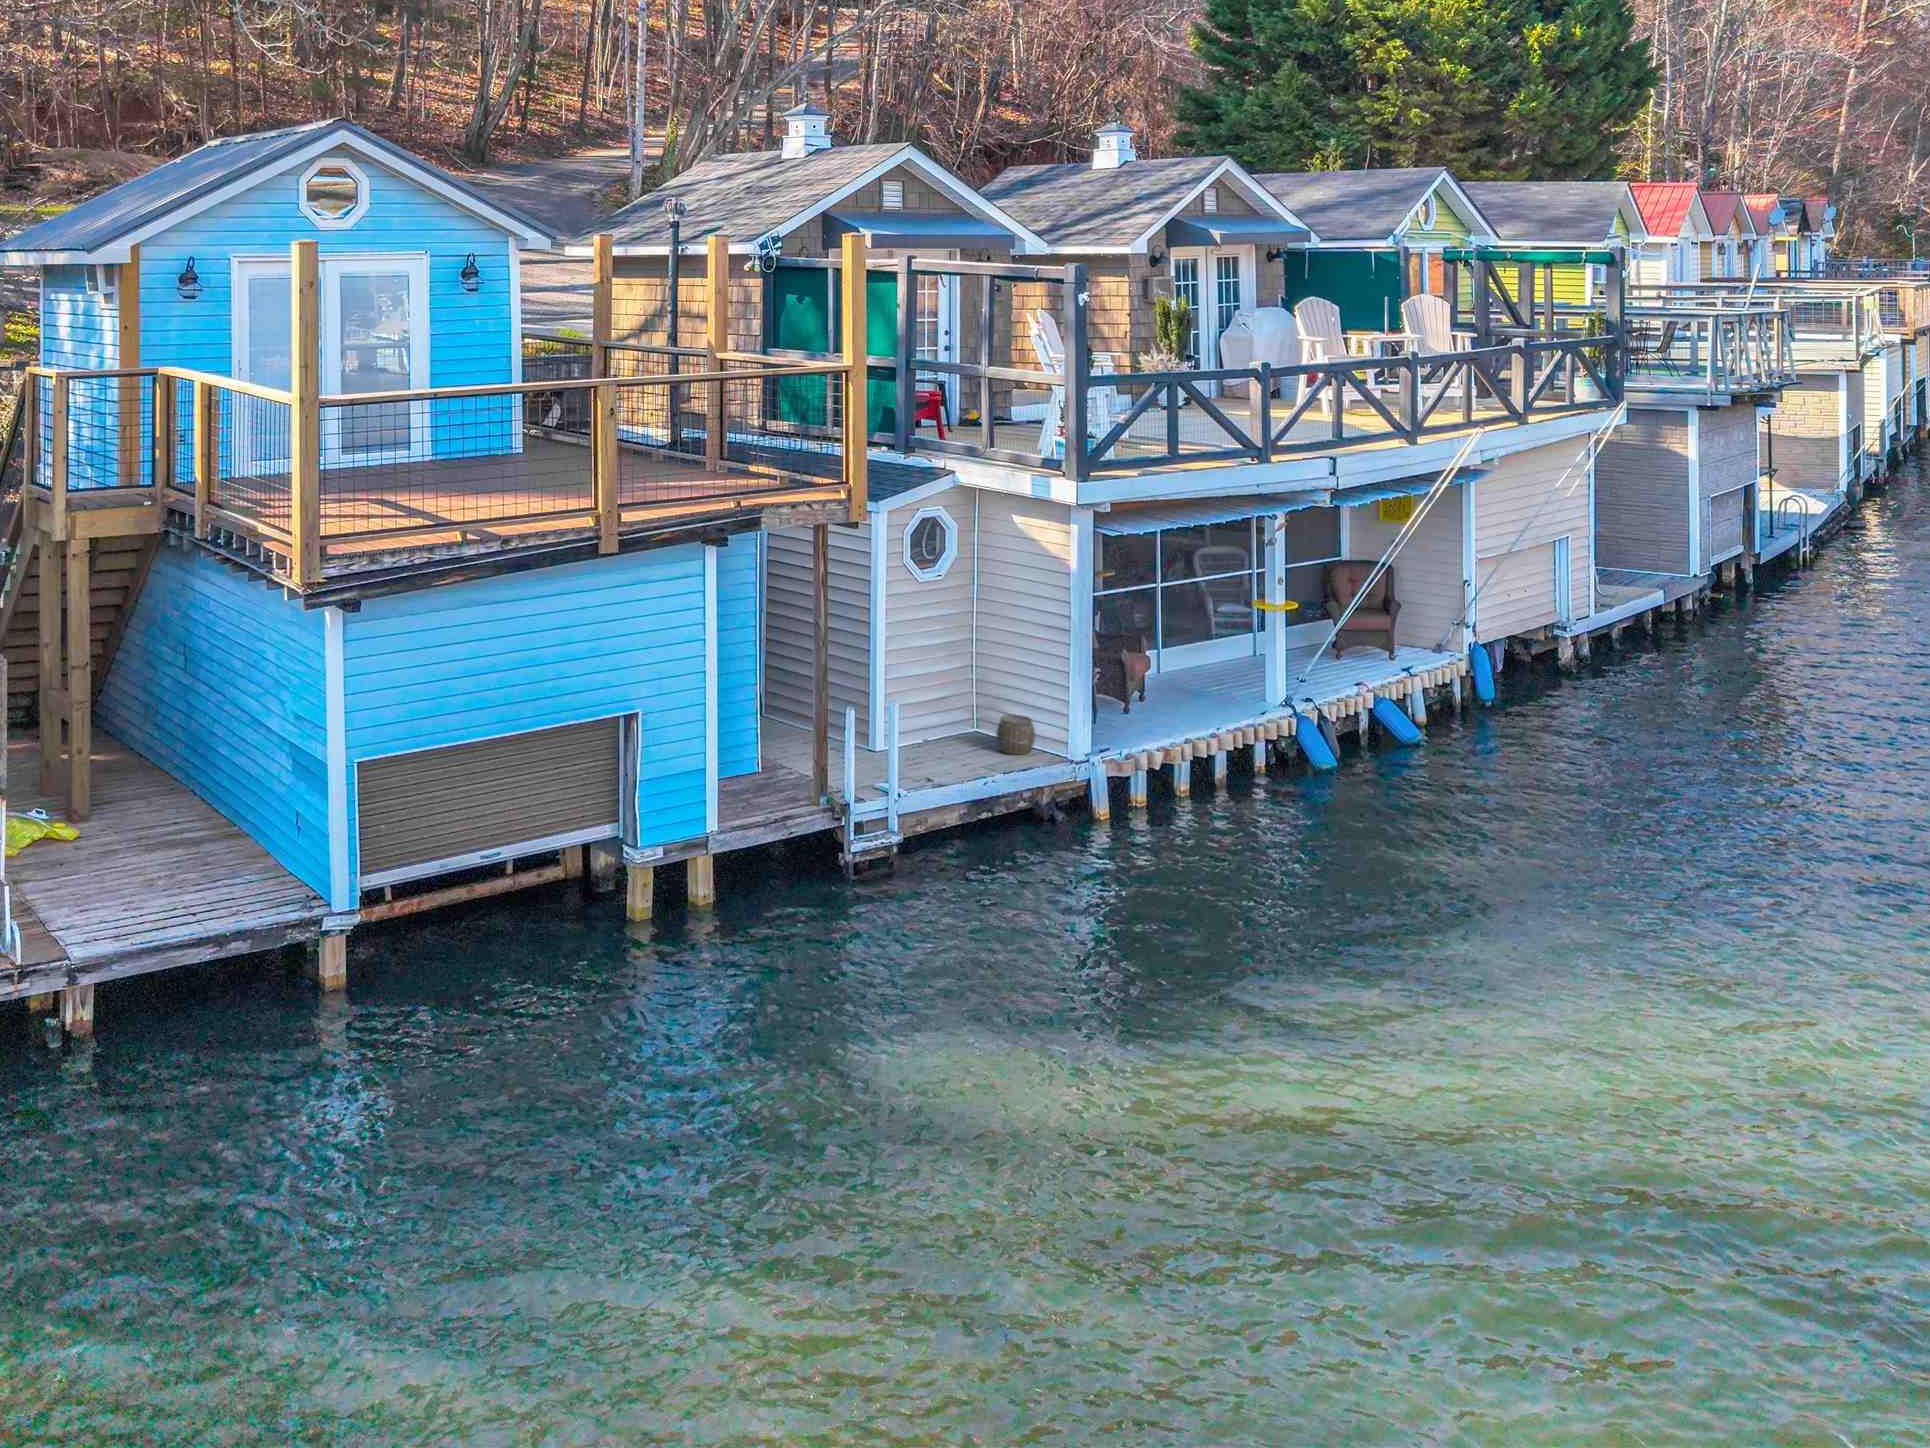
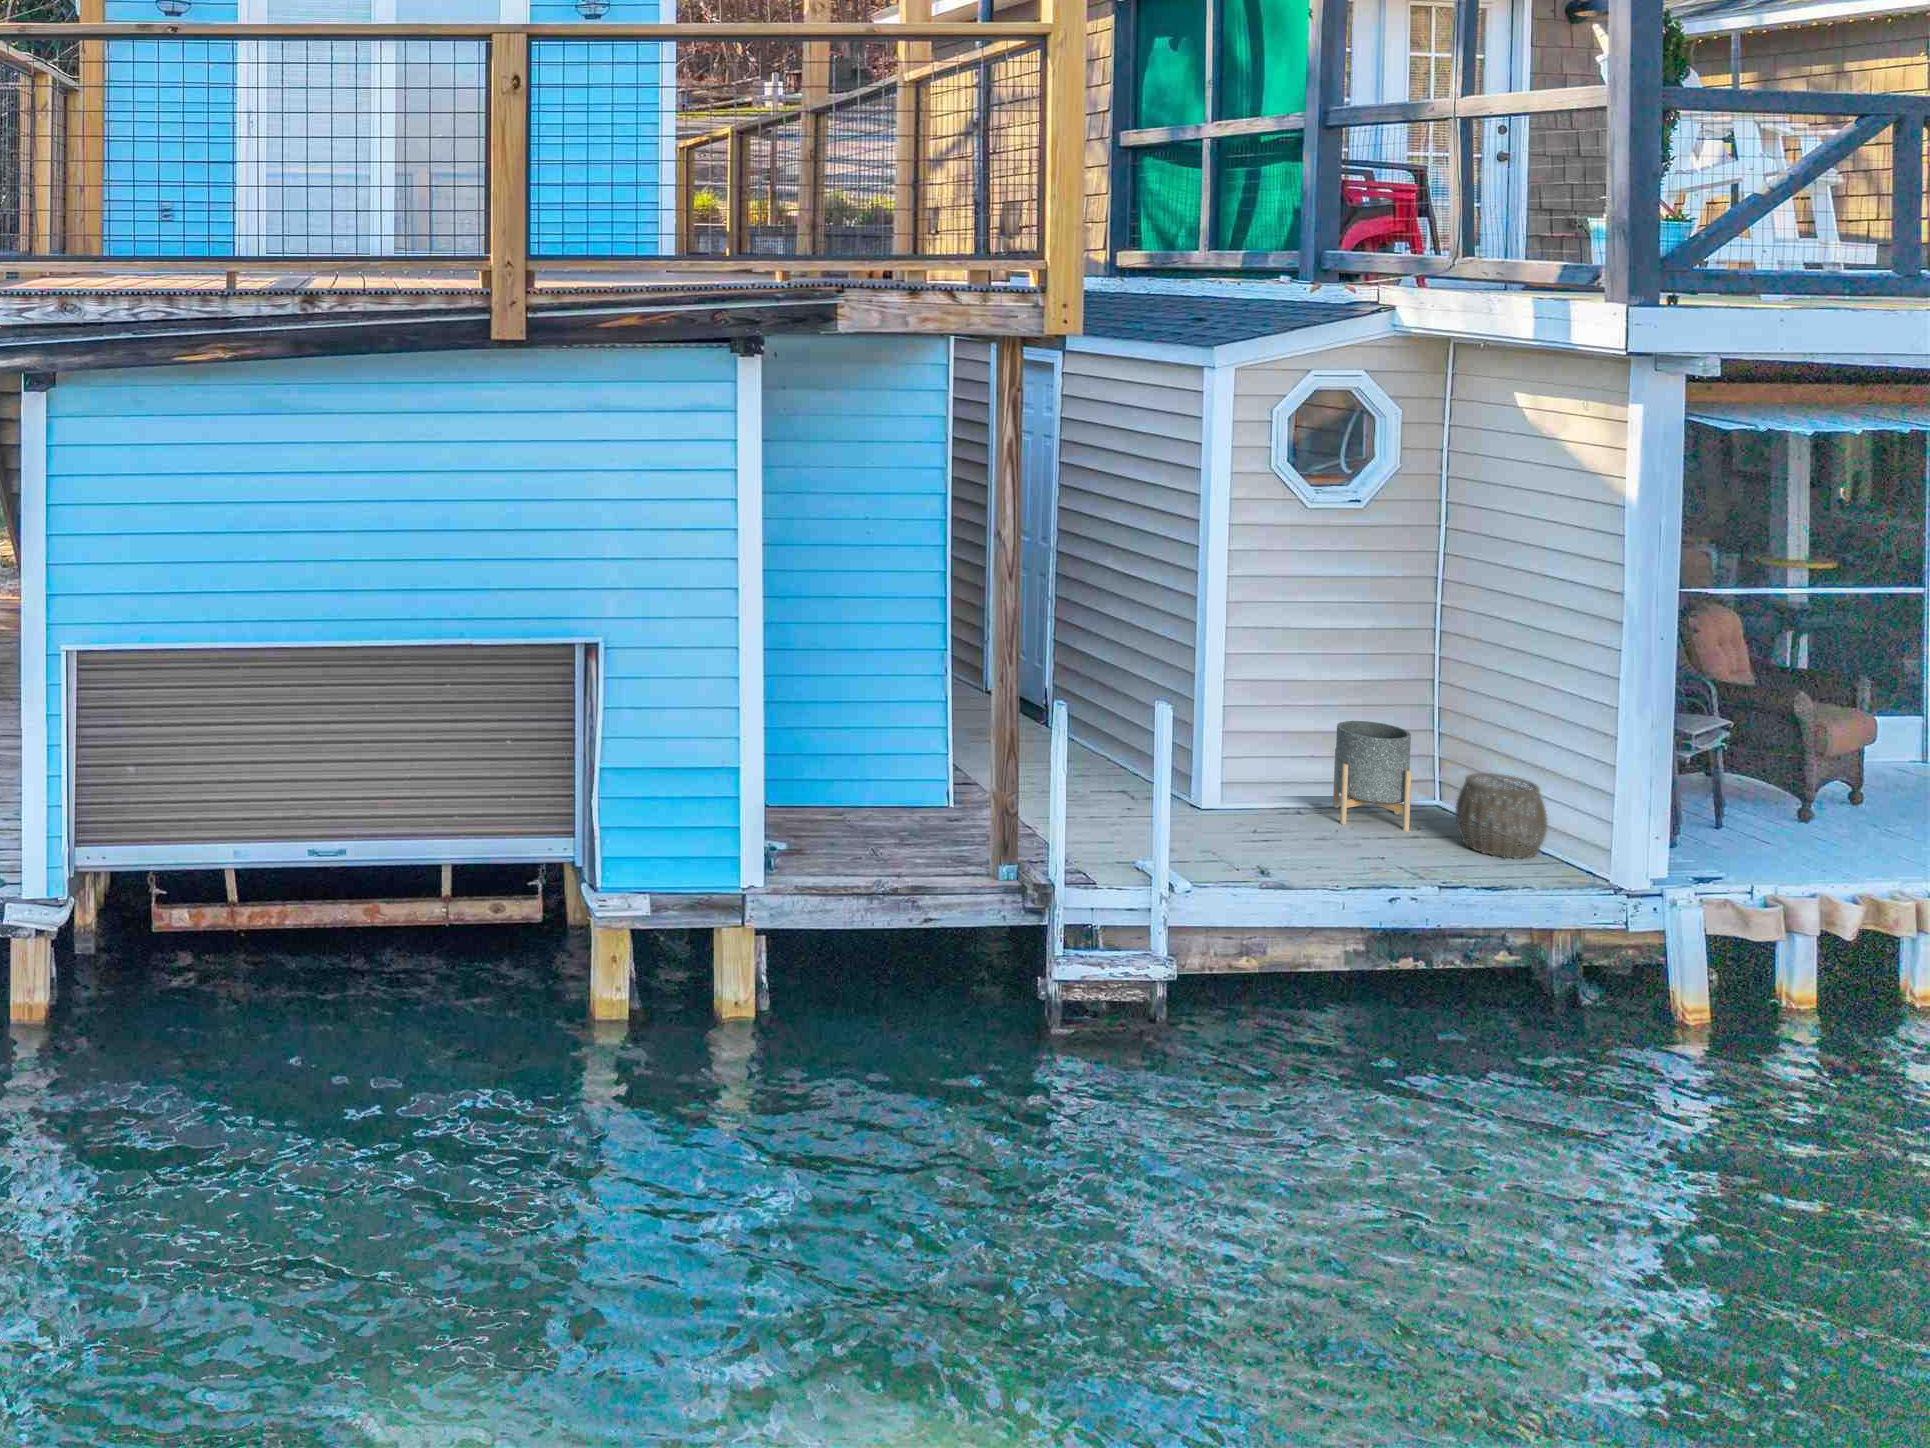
planter: none [937,697,976,751] -> present [1333,721,1411,831]

